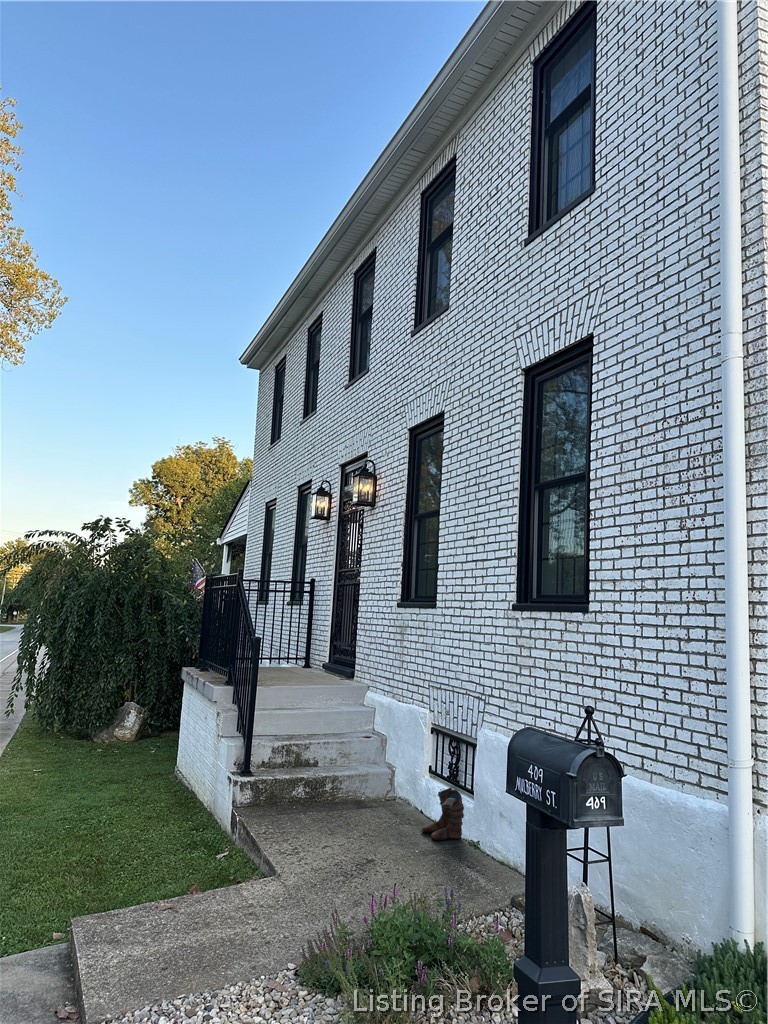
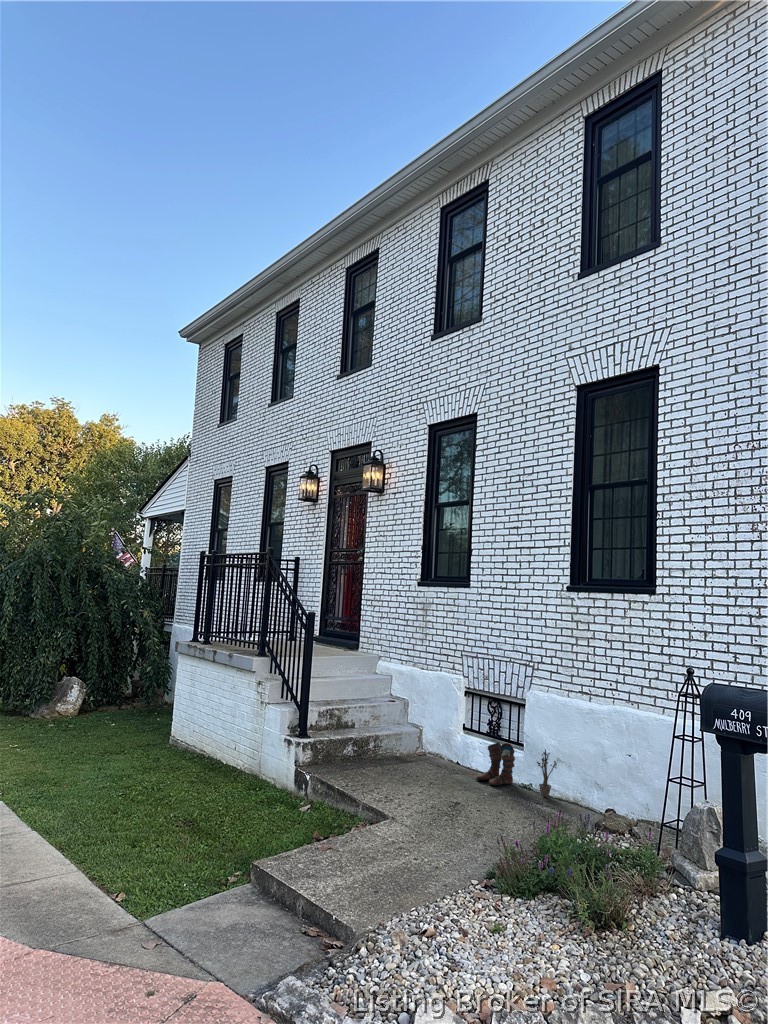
decorative plant: none [477,800,497,858] -> present [533,749,557,797]

